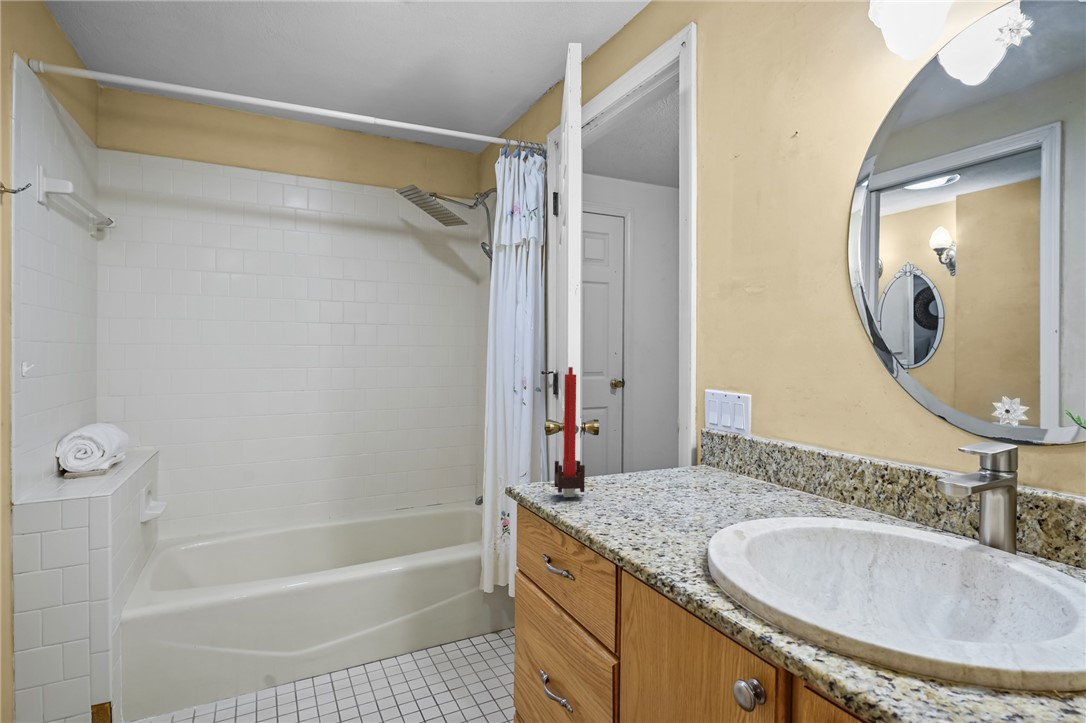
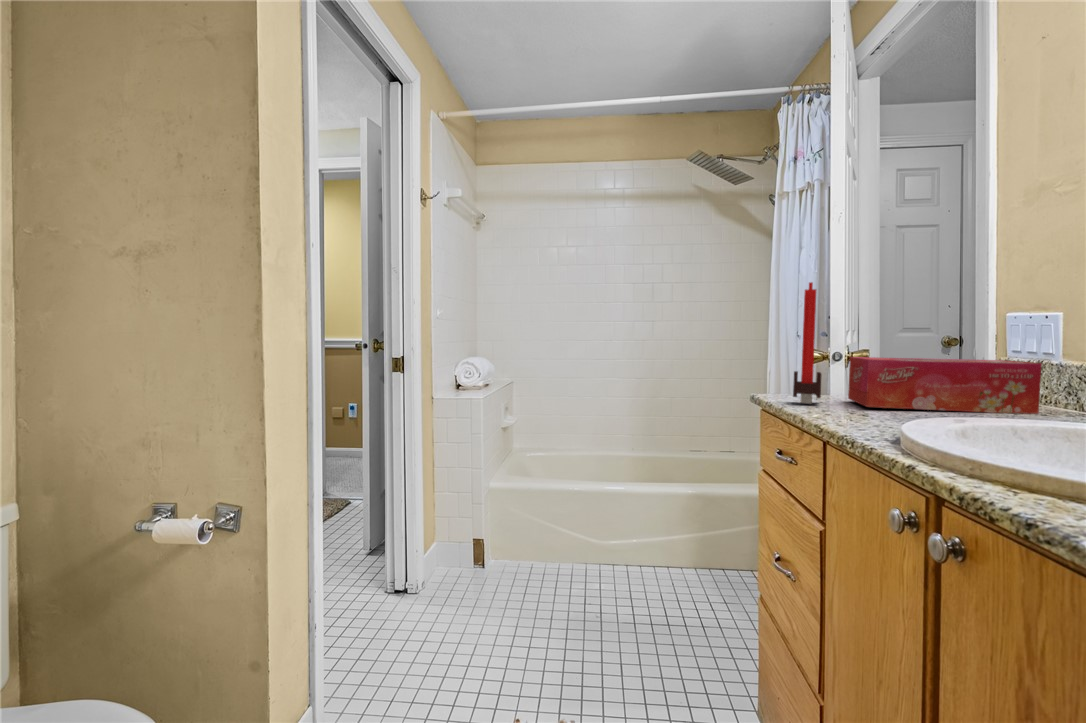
tissue box: none [601,437,751,501] -> present [848,357,1042,414]

